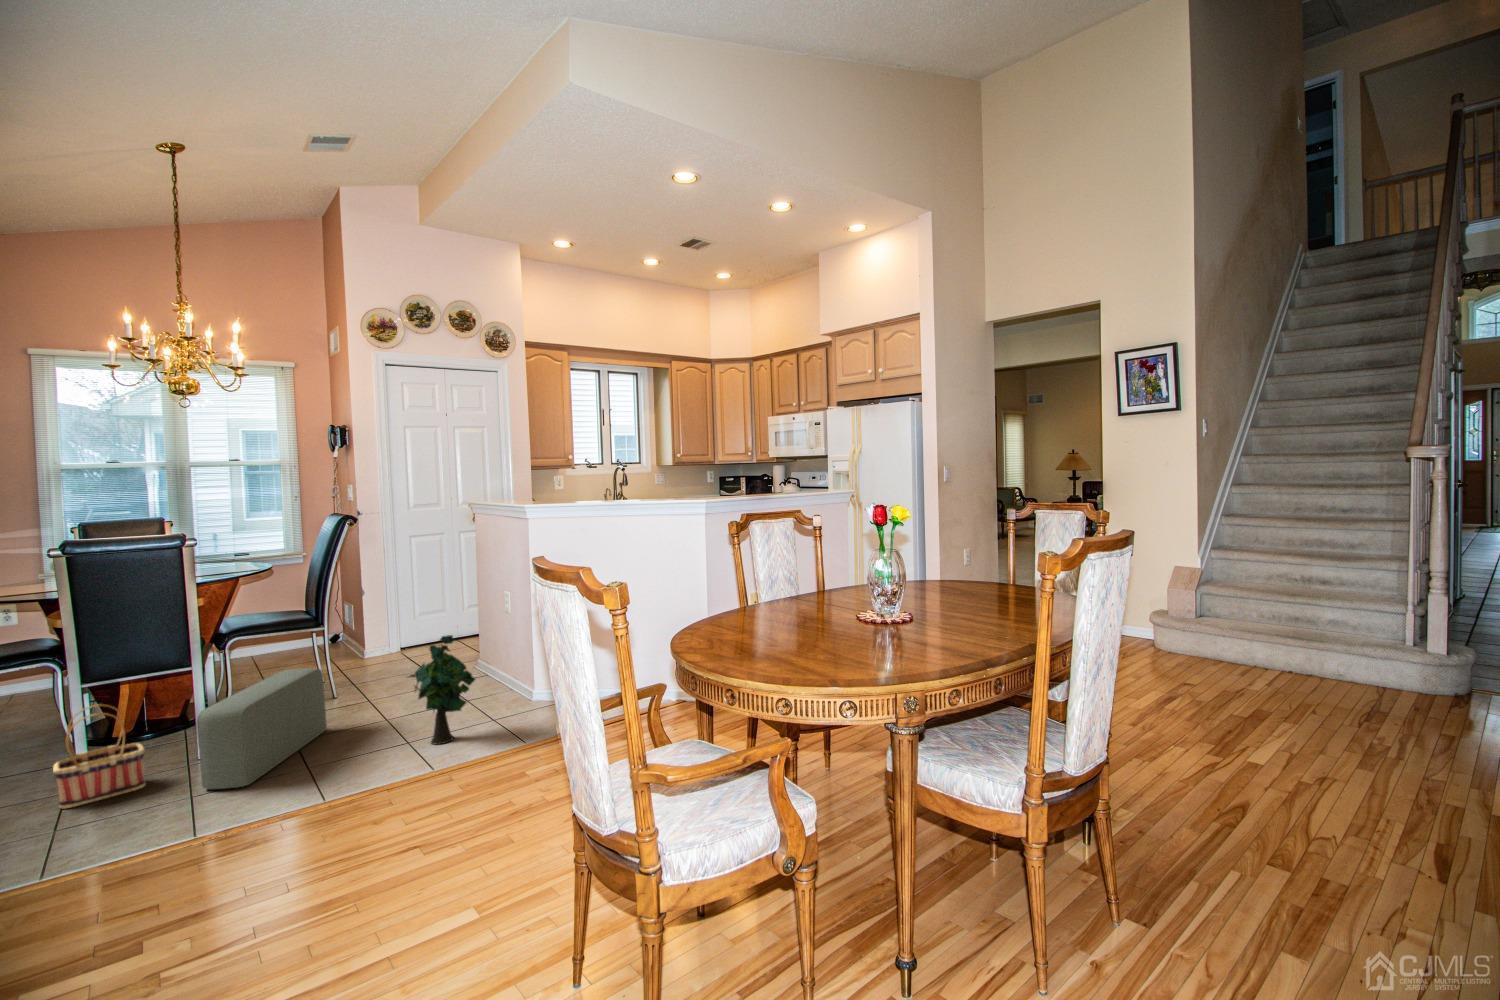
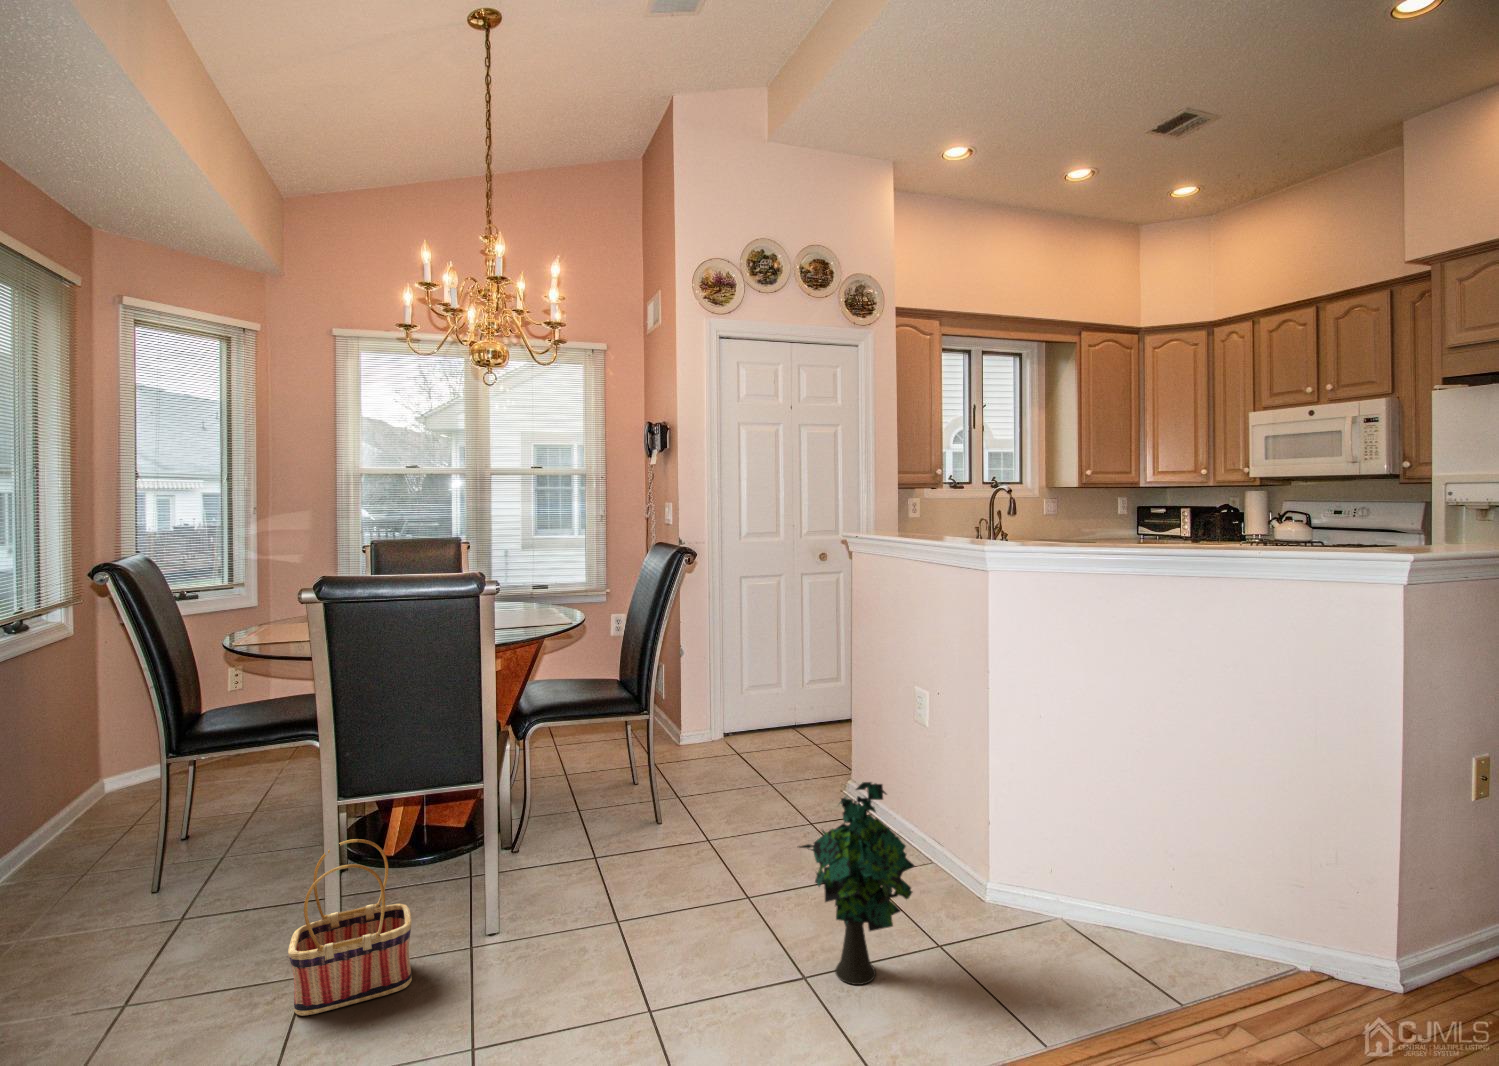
pouf: present [197,668,327,789] -> none [482,794,658,1032]

